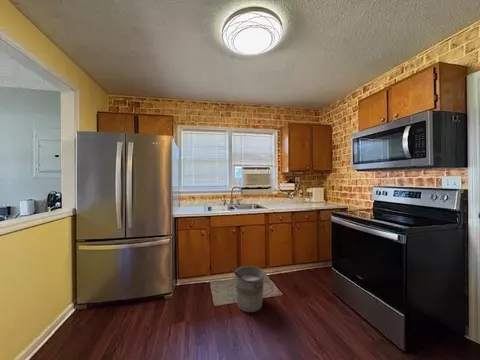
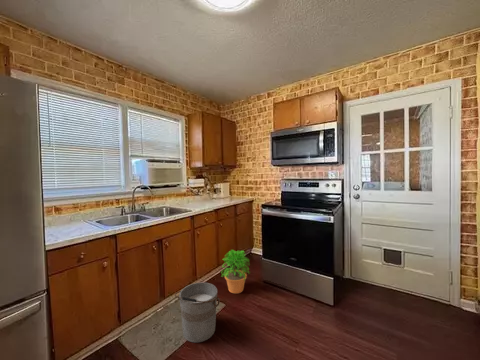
potted plant: none [286,250,317,292] -> present [222,250,249,294]

